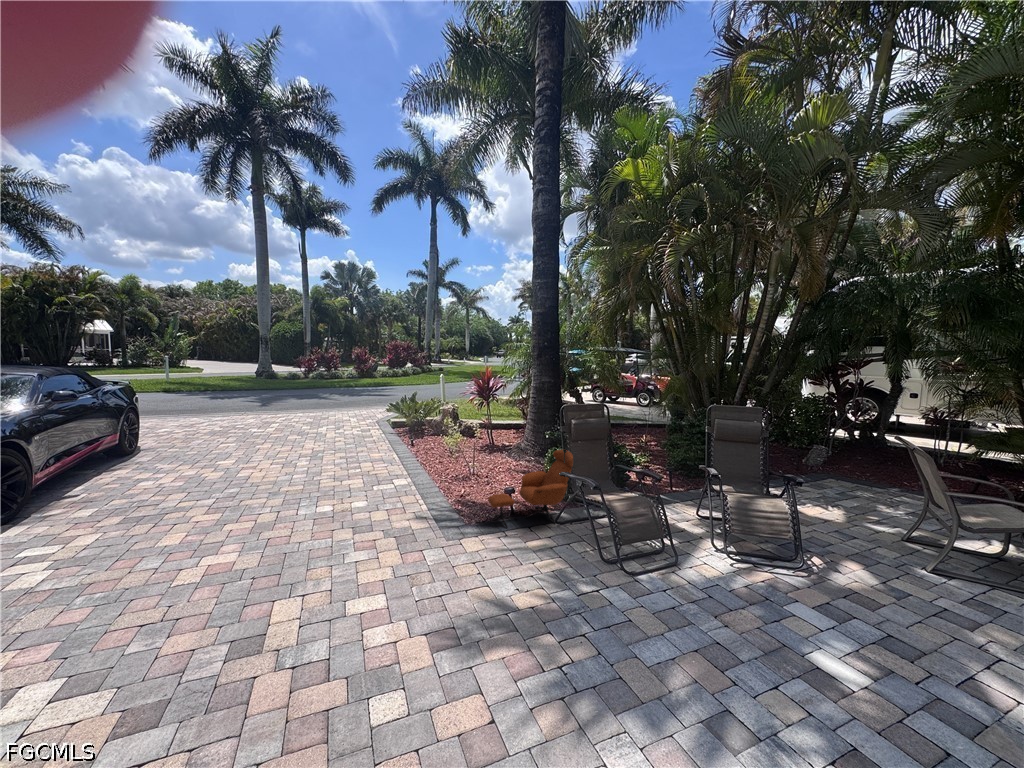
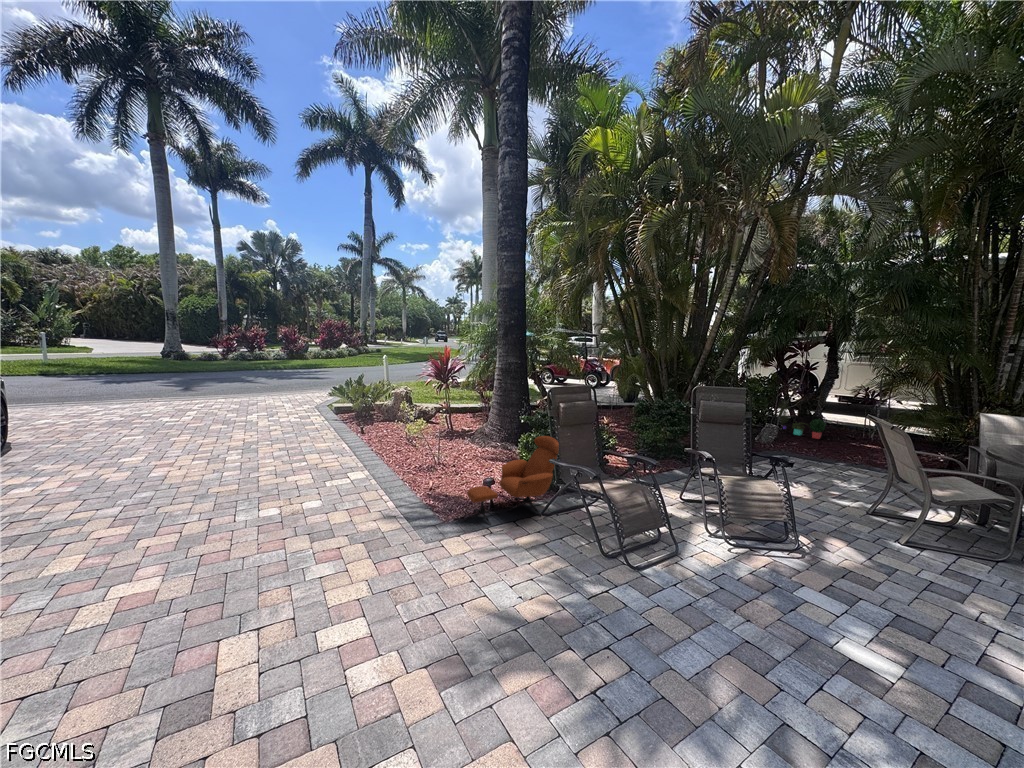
potted plant: none [828,420,884,463] -> present [778,401,826,439]

